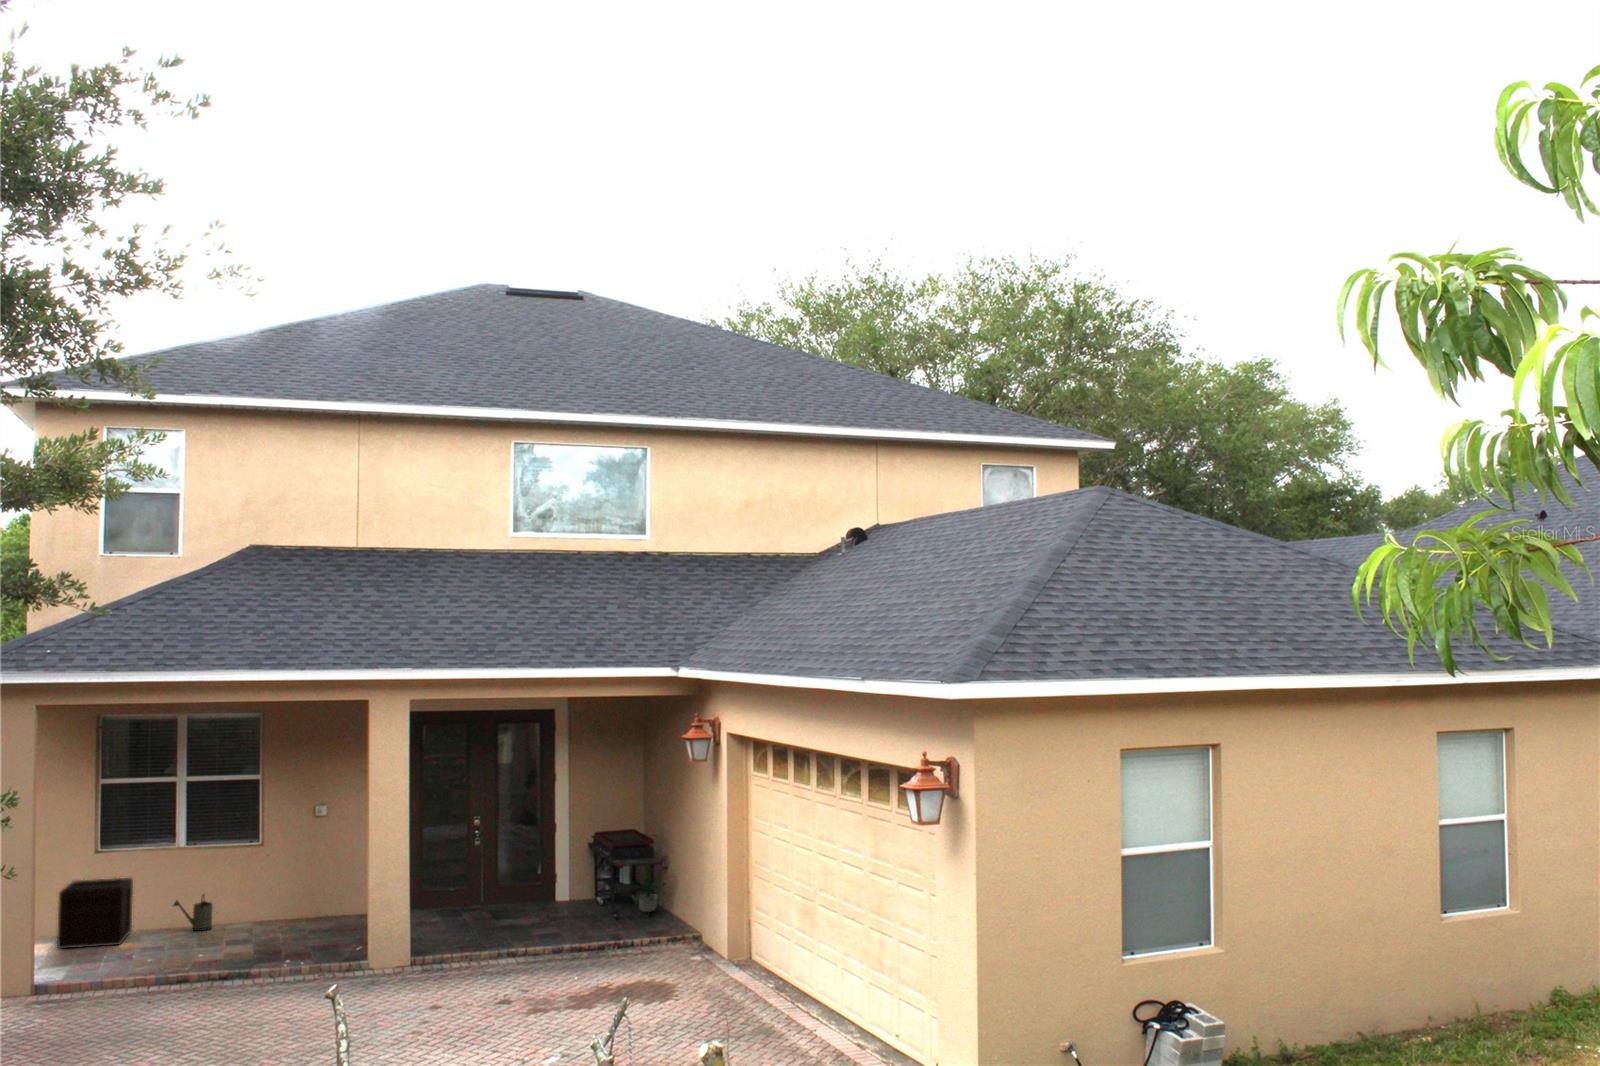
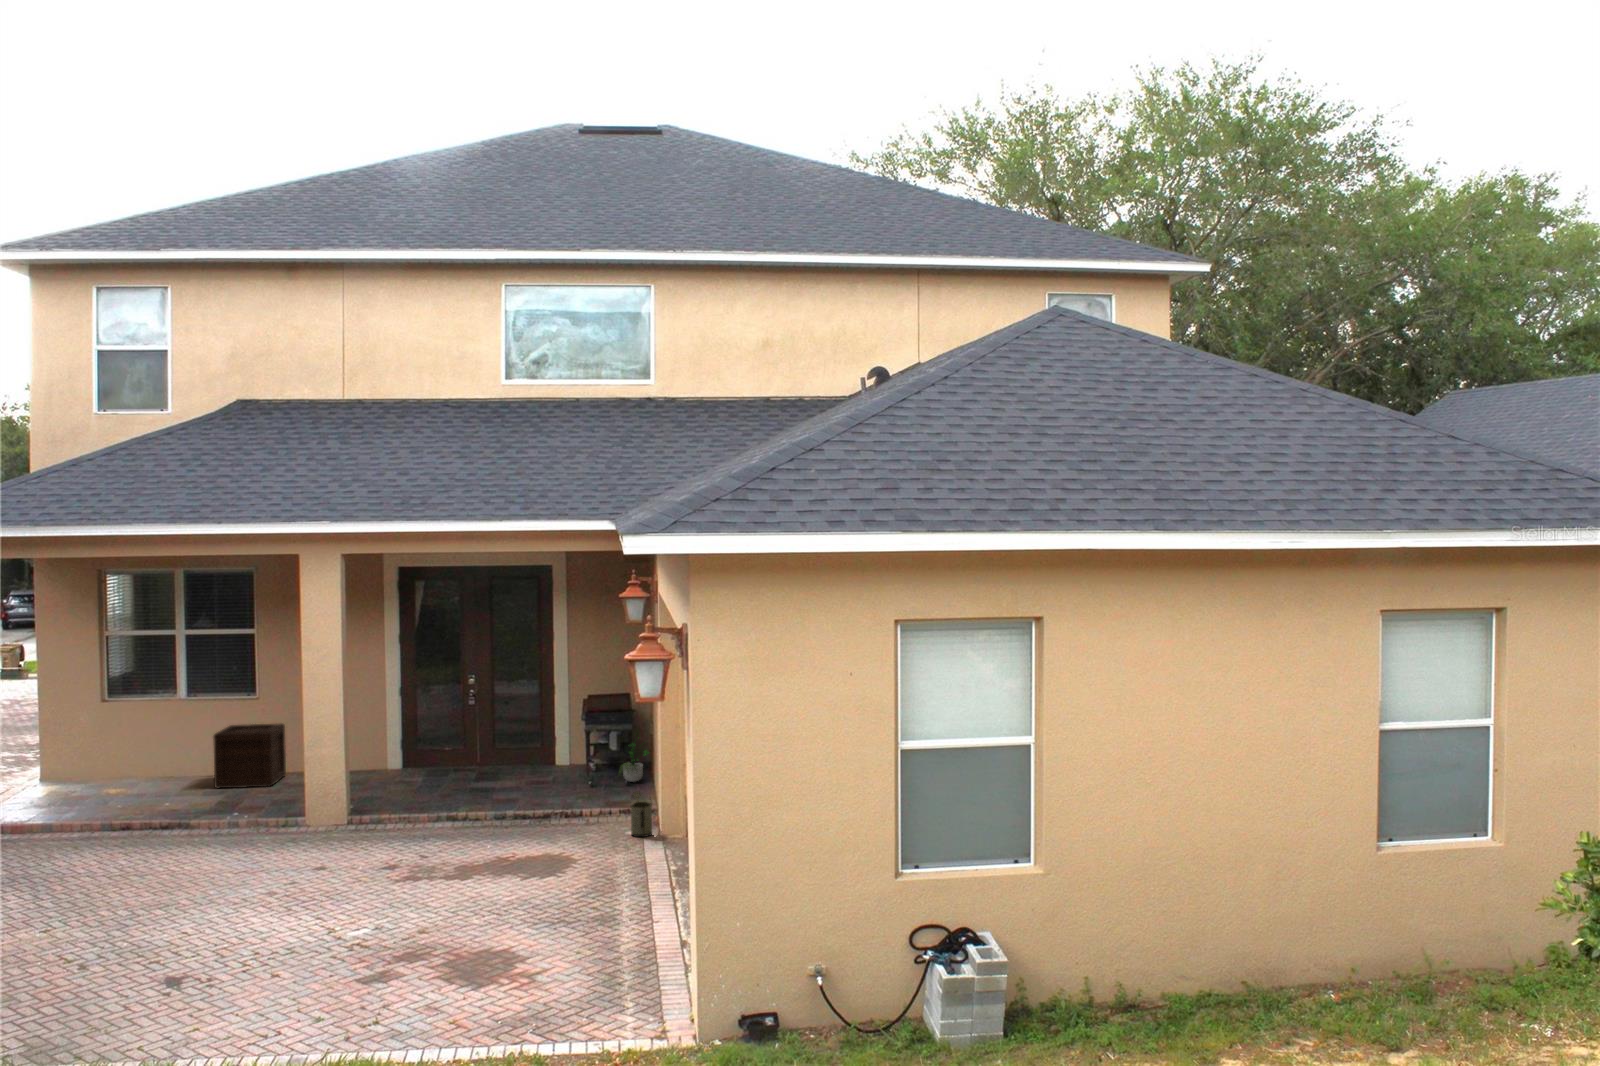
wooden crate: present [57,878,133,949] -> present [213,724,286,788]
watering can: present [174,895,213,931] -> present [630,791,652,837]

